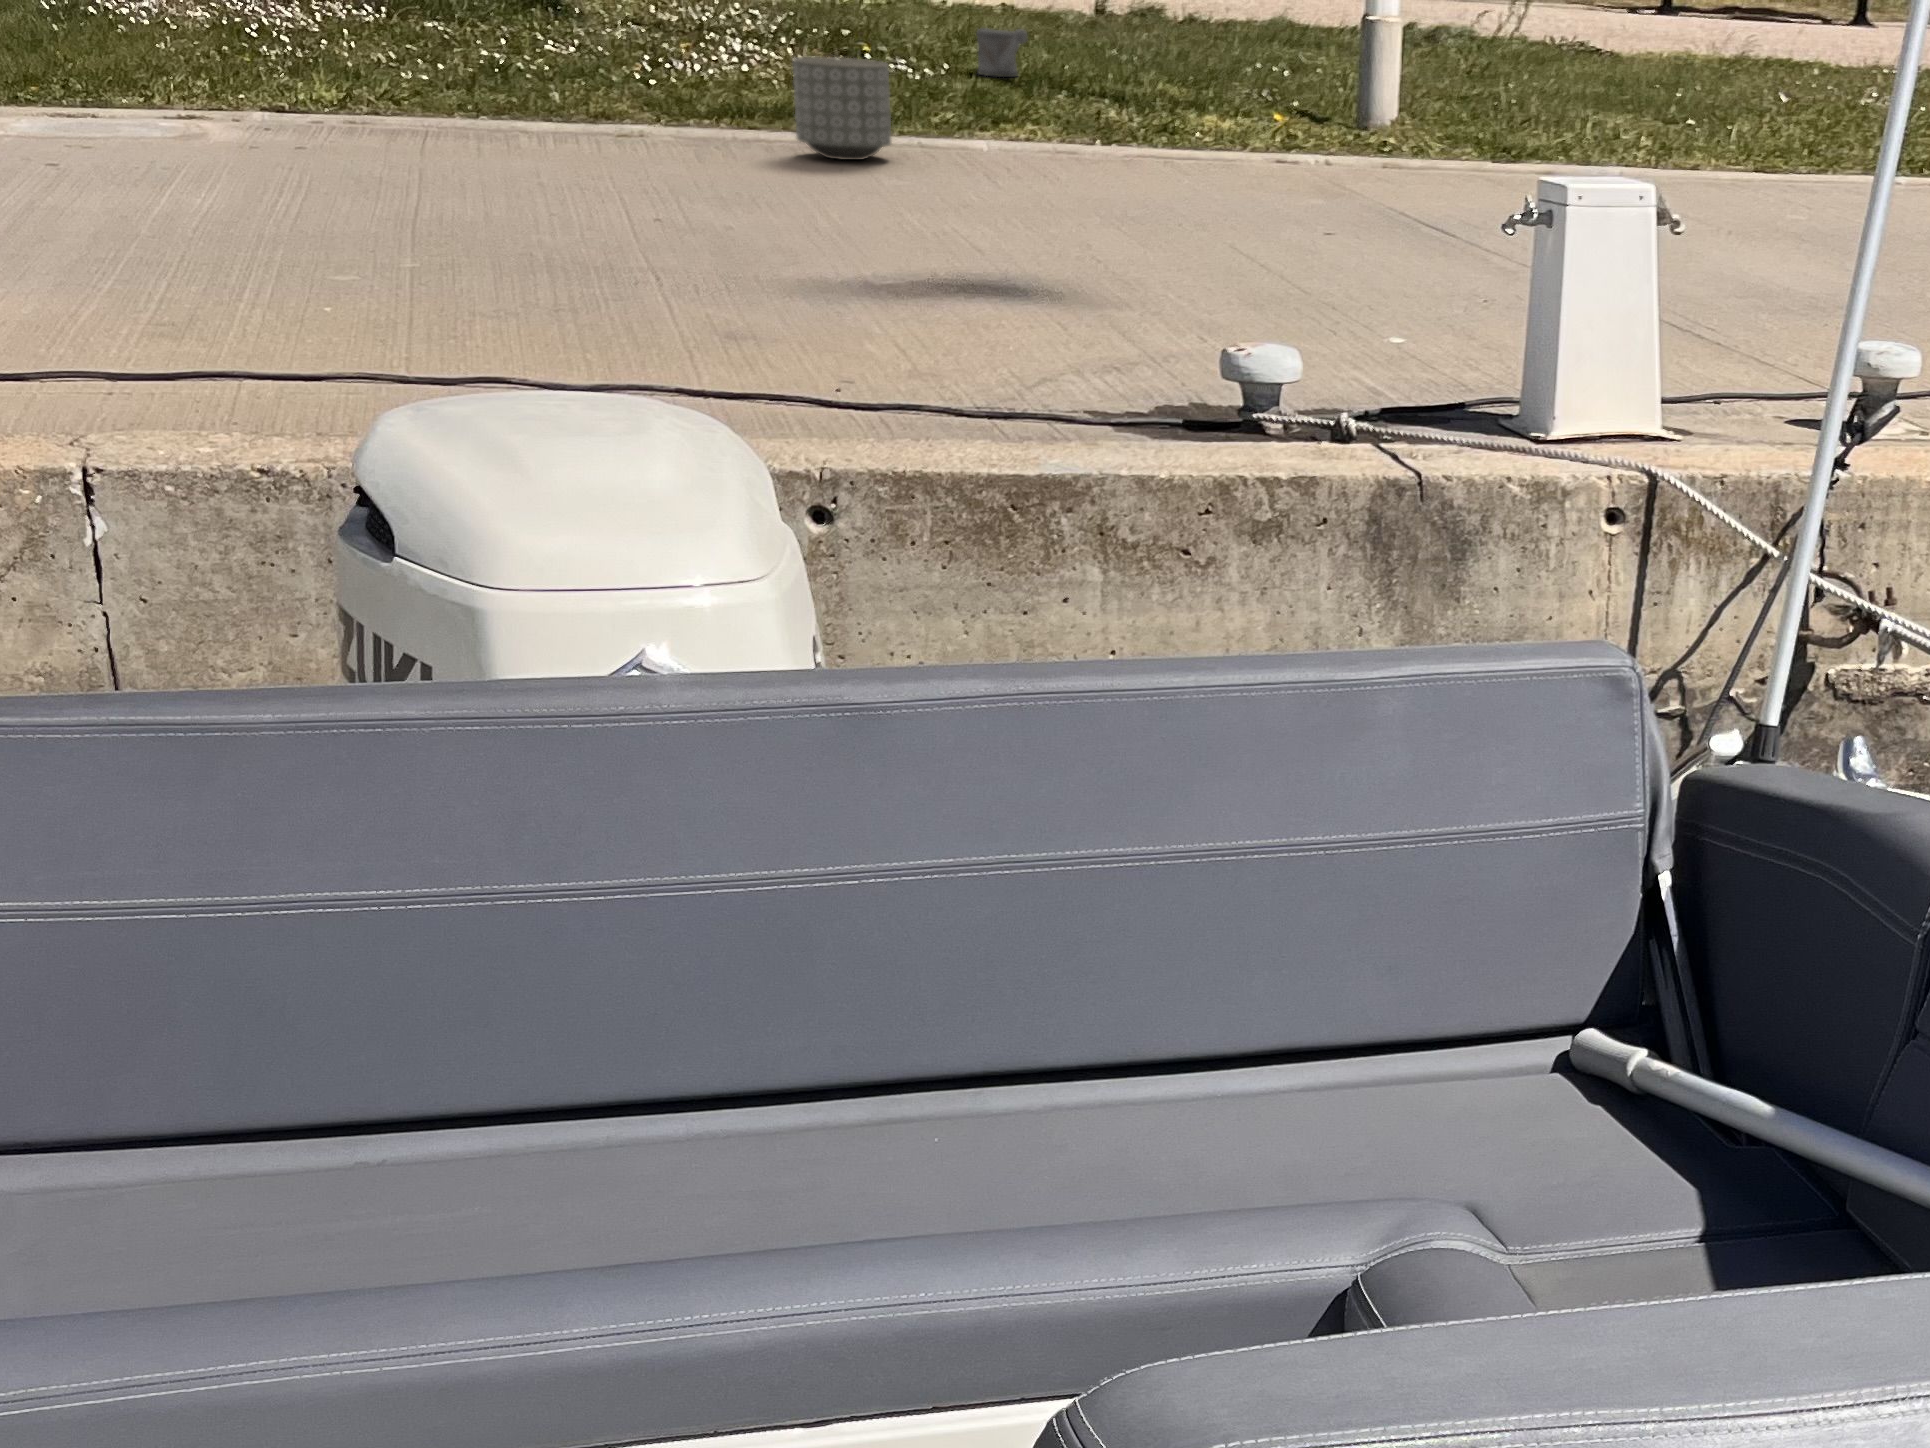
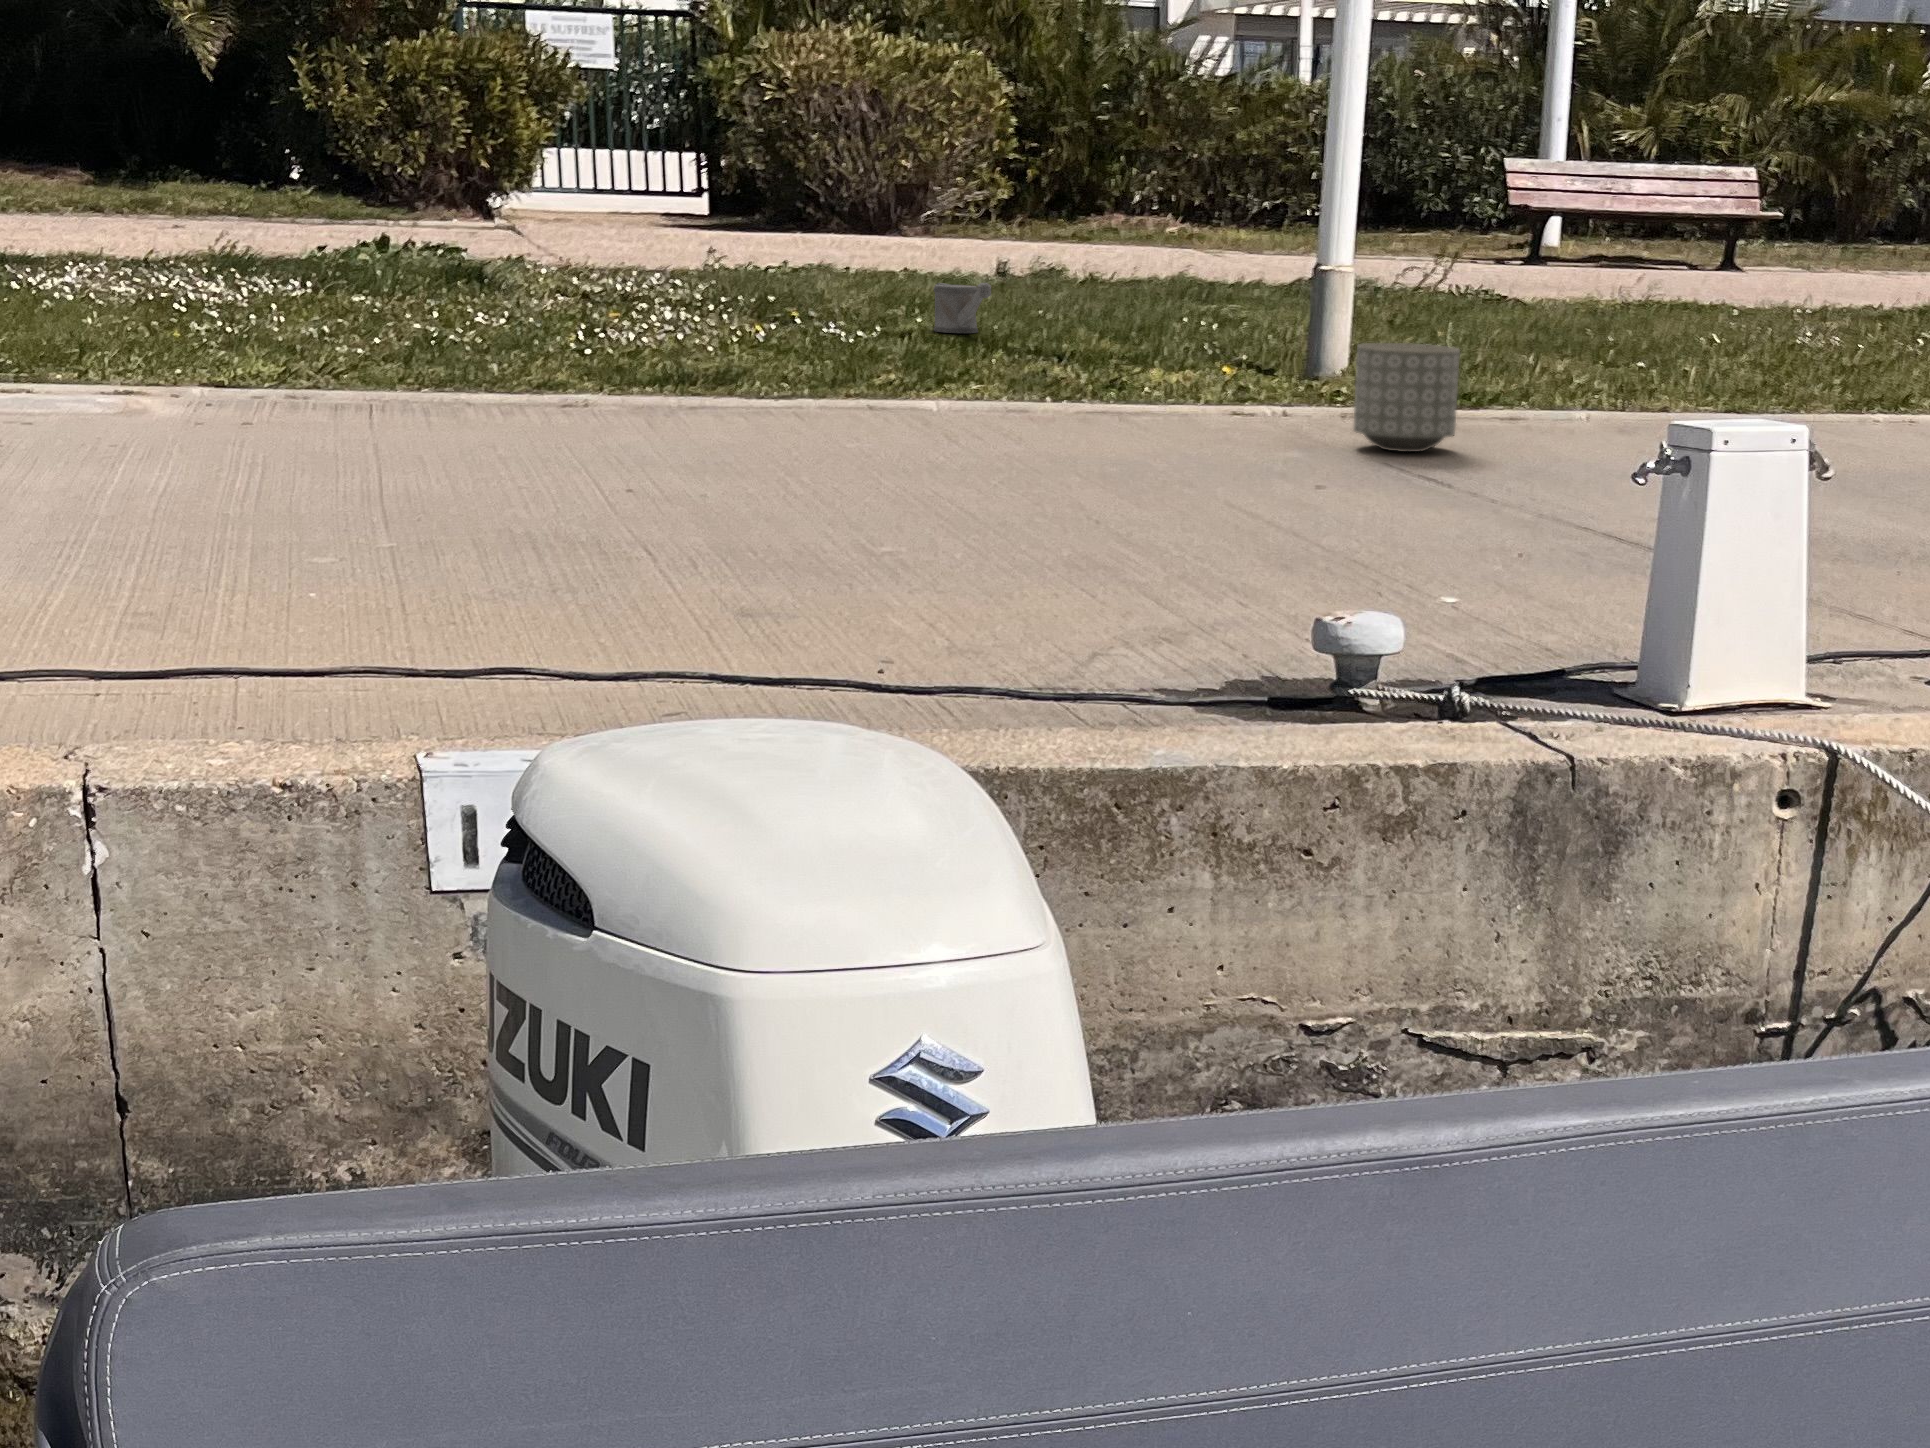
planter: present [792,57,891,160] -> present [1354,343,1460,452]

